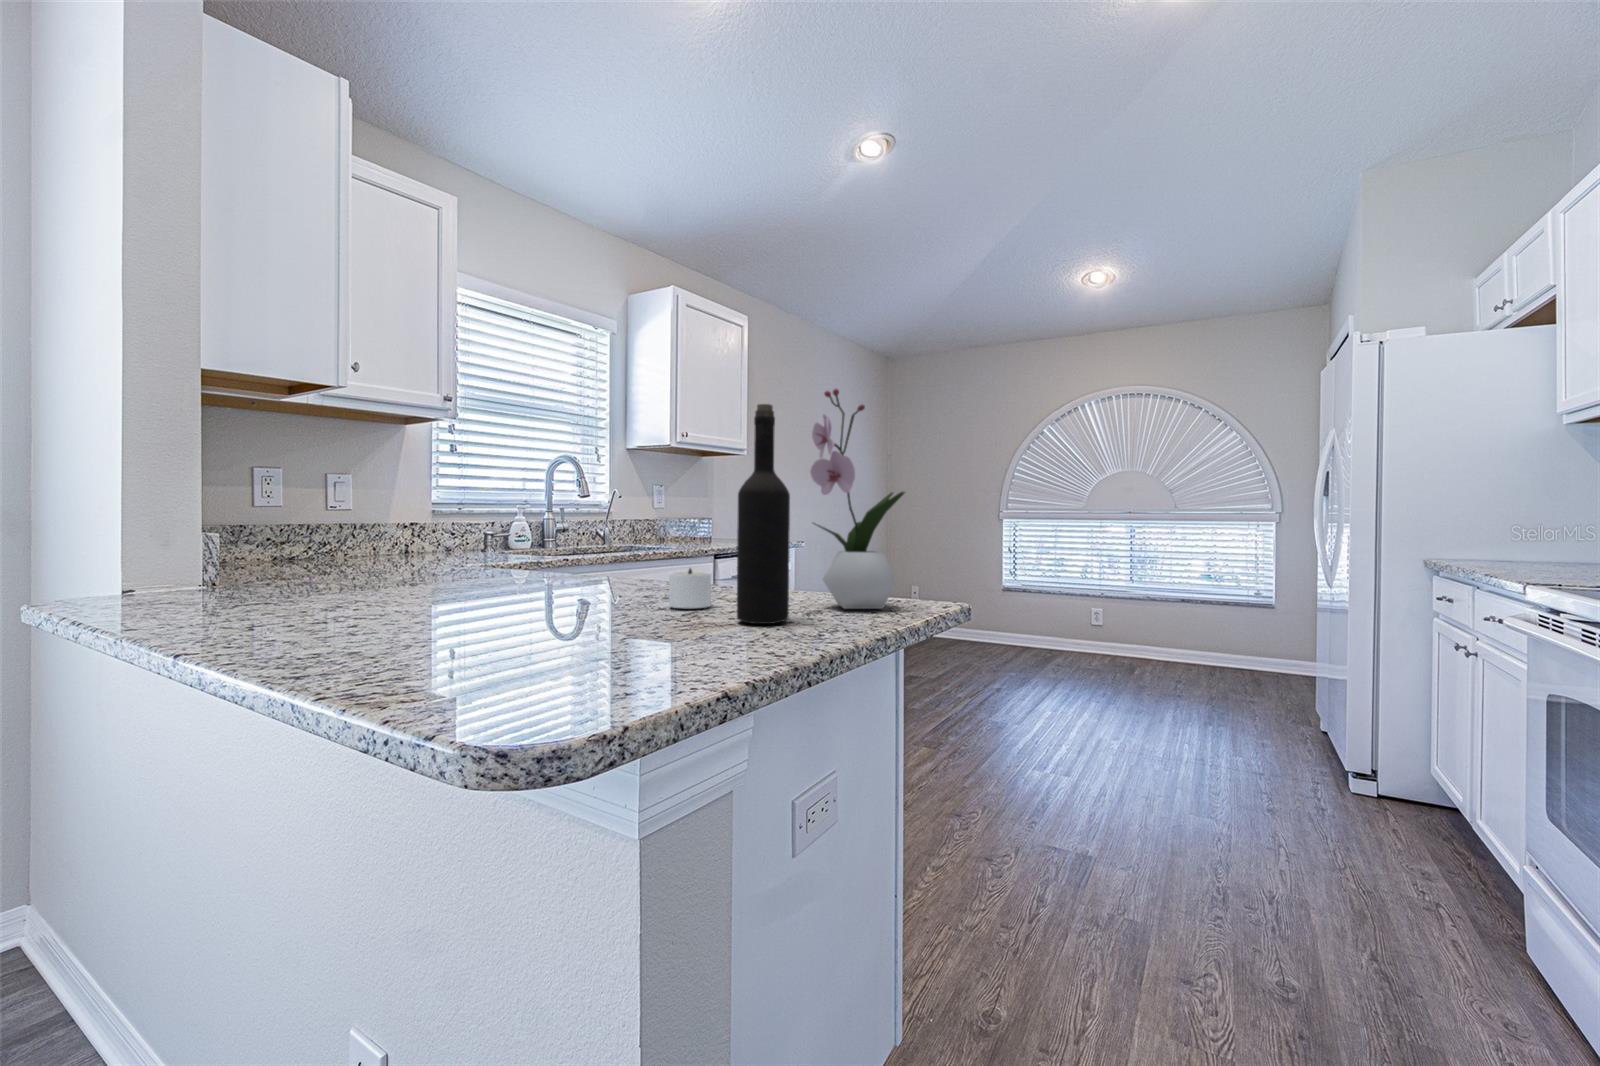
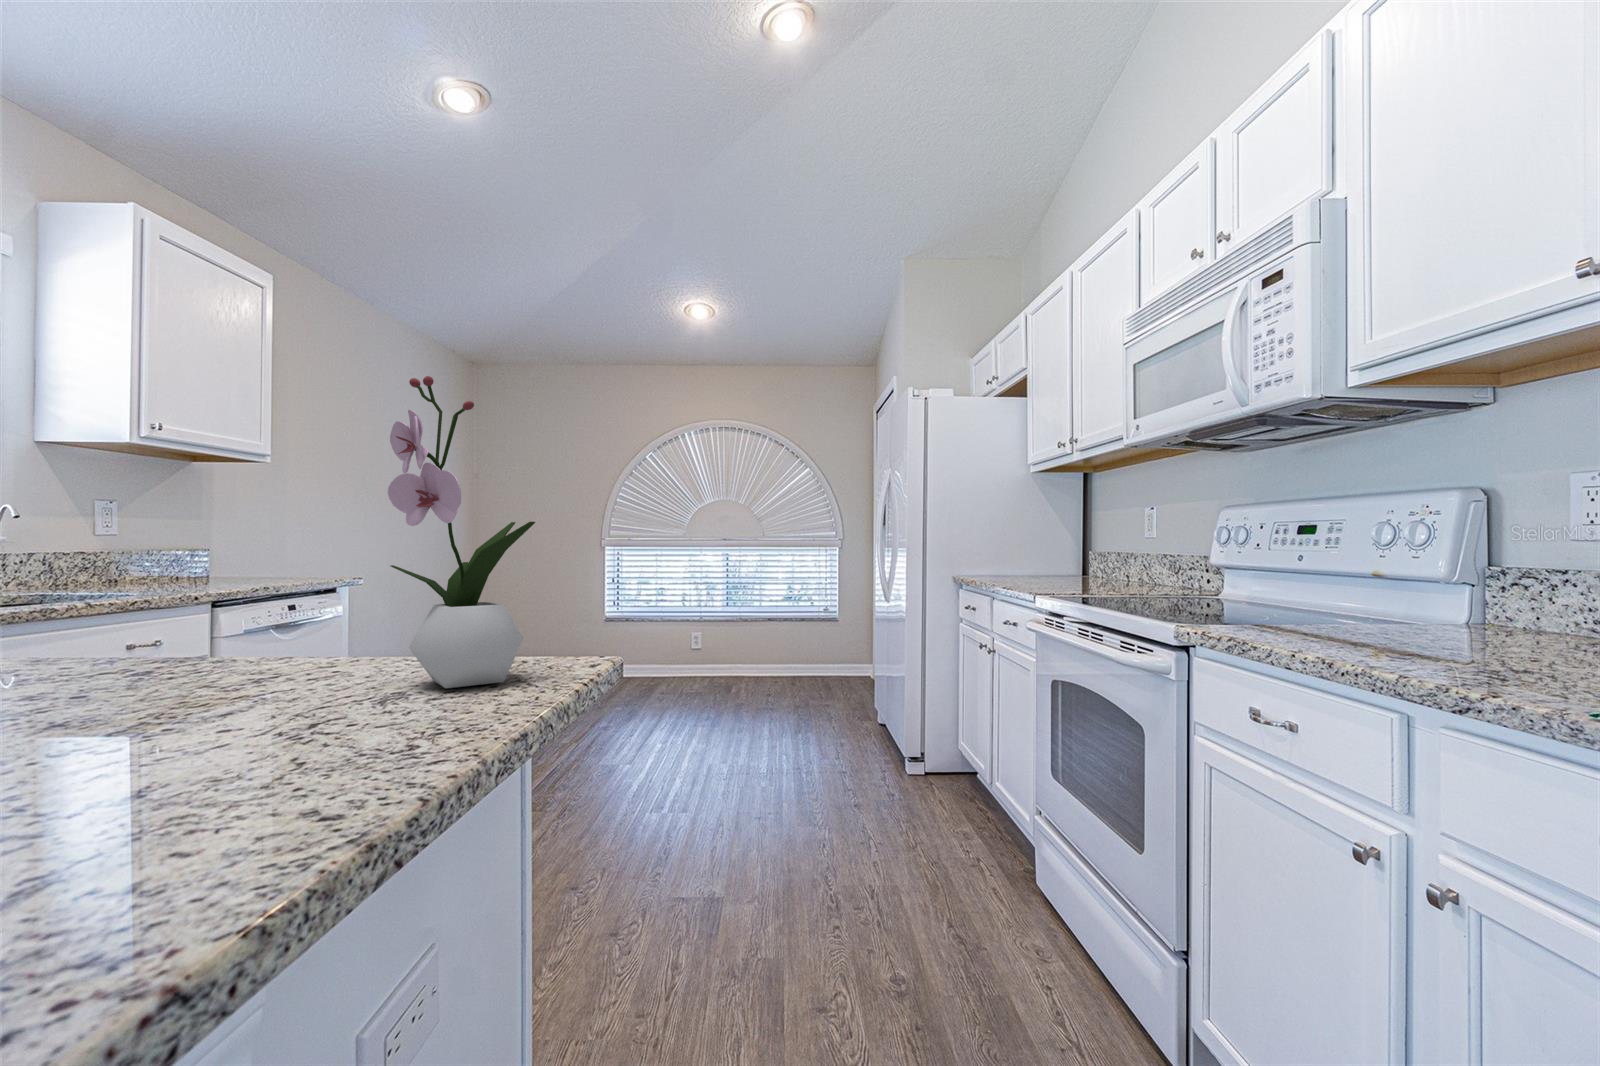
wine bottle: present [737,404,790,624] -> none [252,381,355,738]
candle: present [669,568,711,609] -> none [108,647,238,720]

